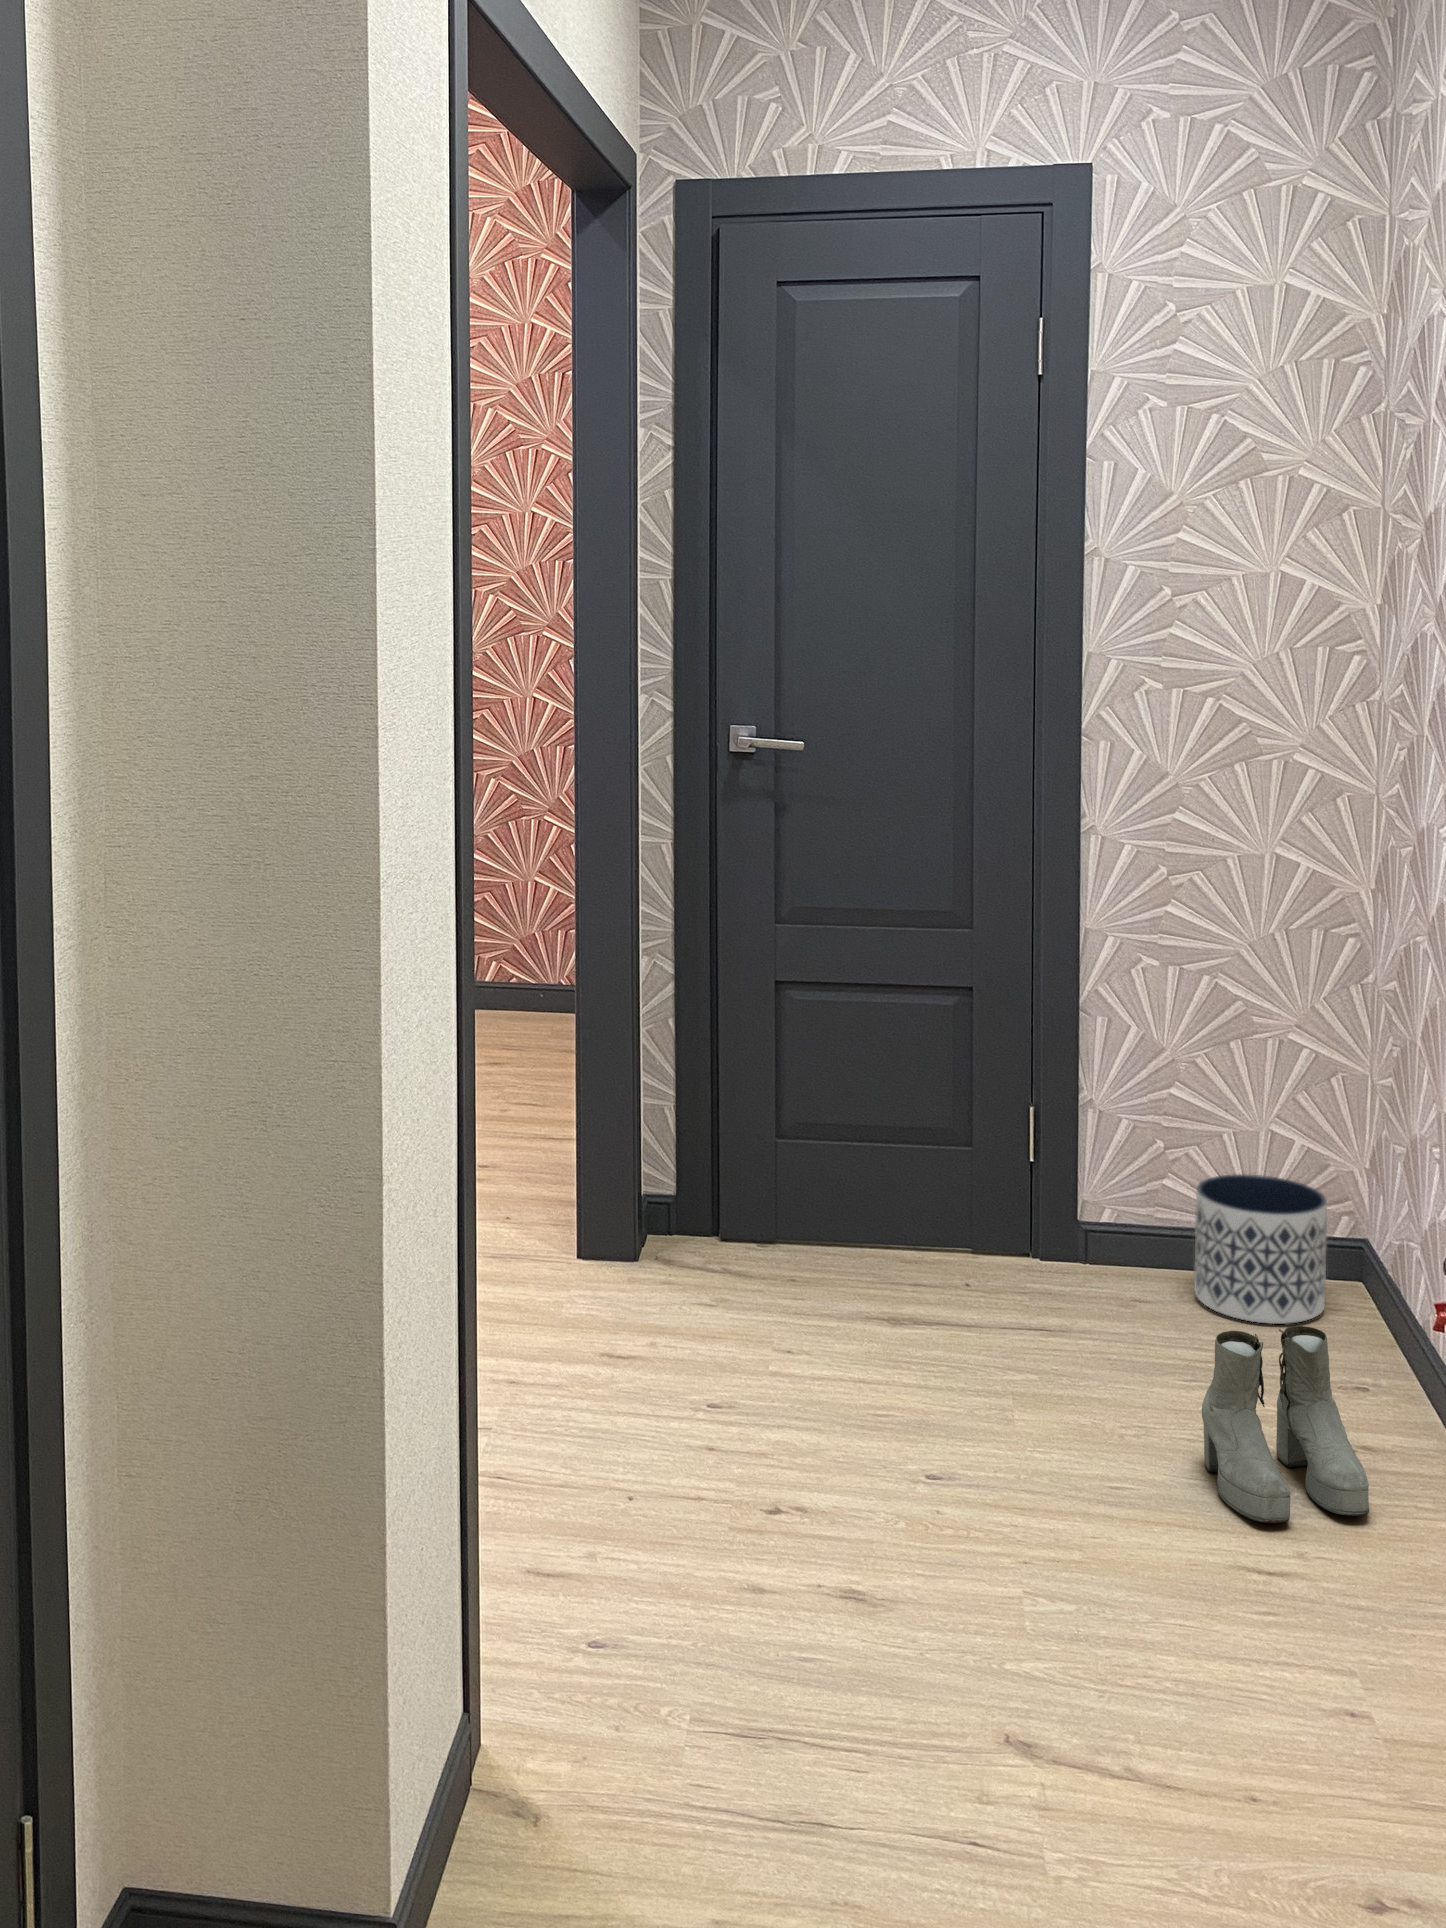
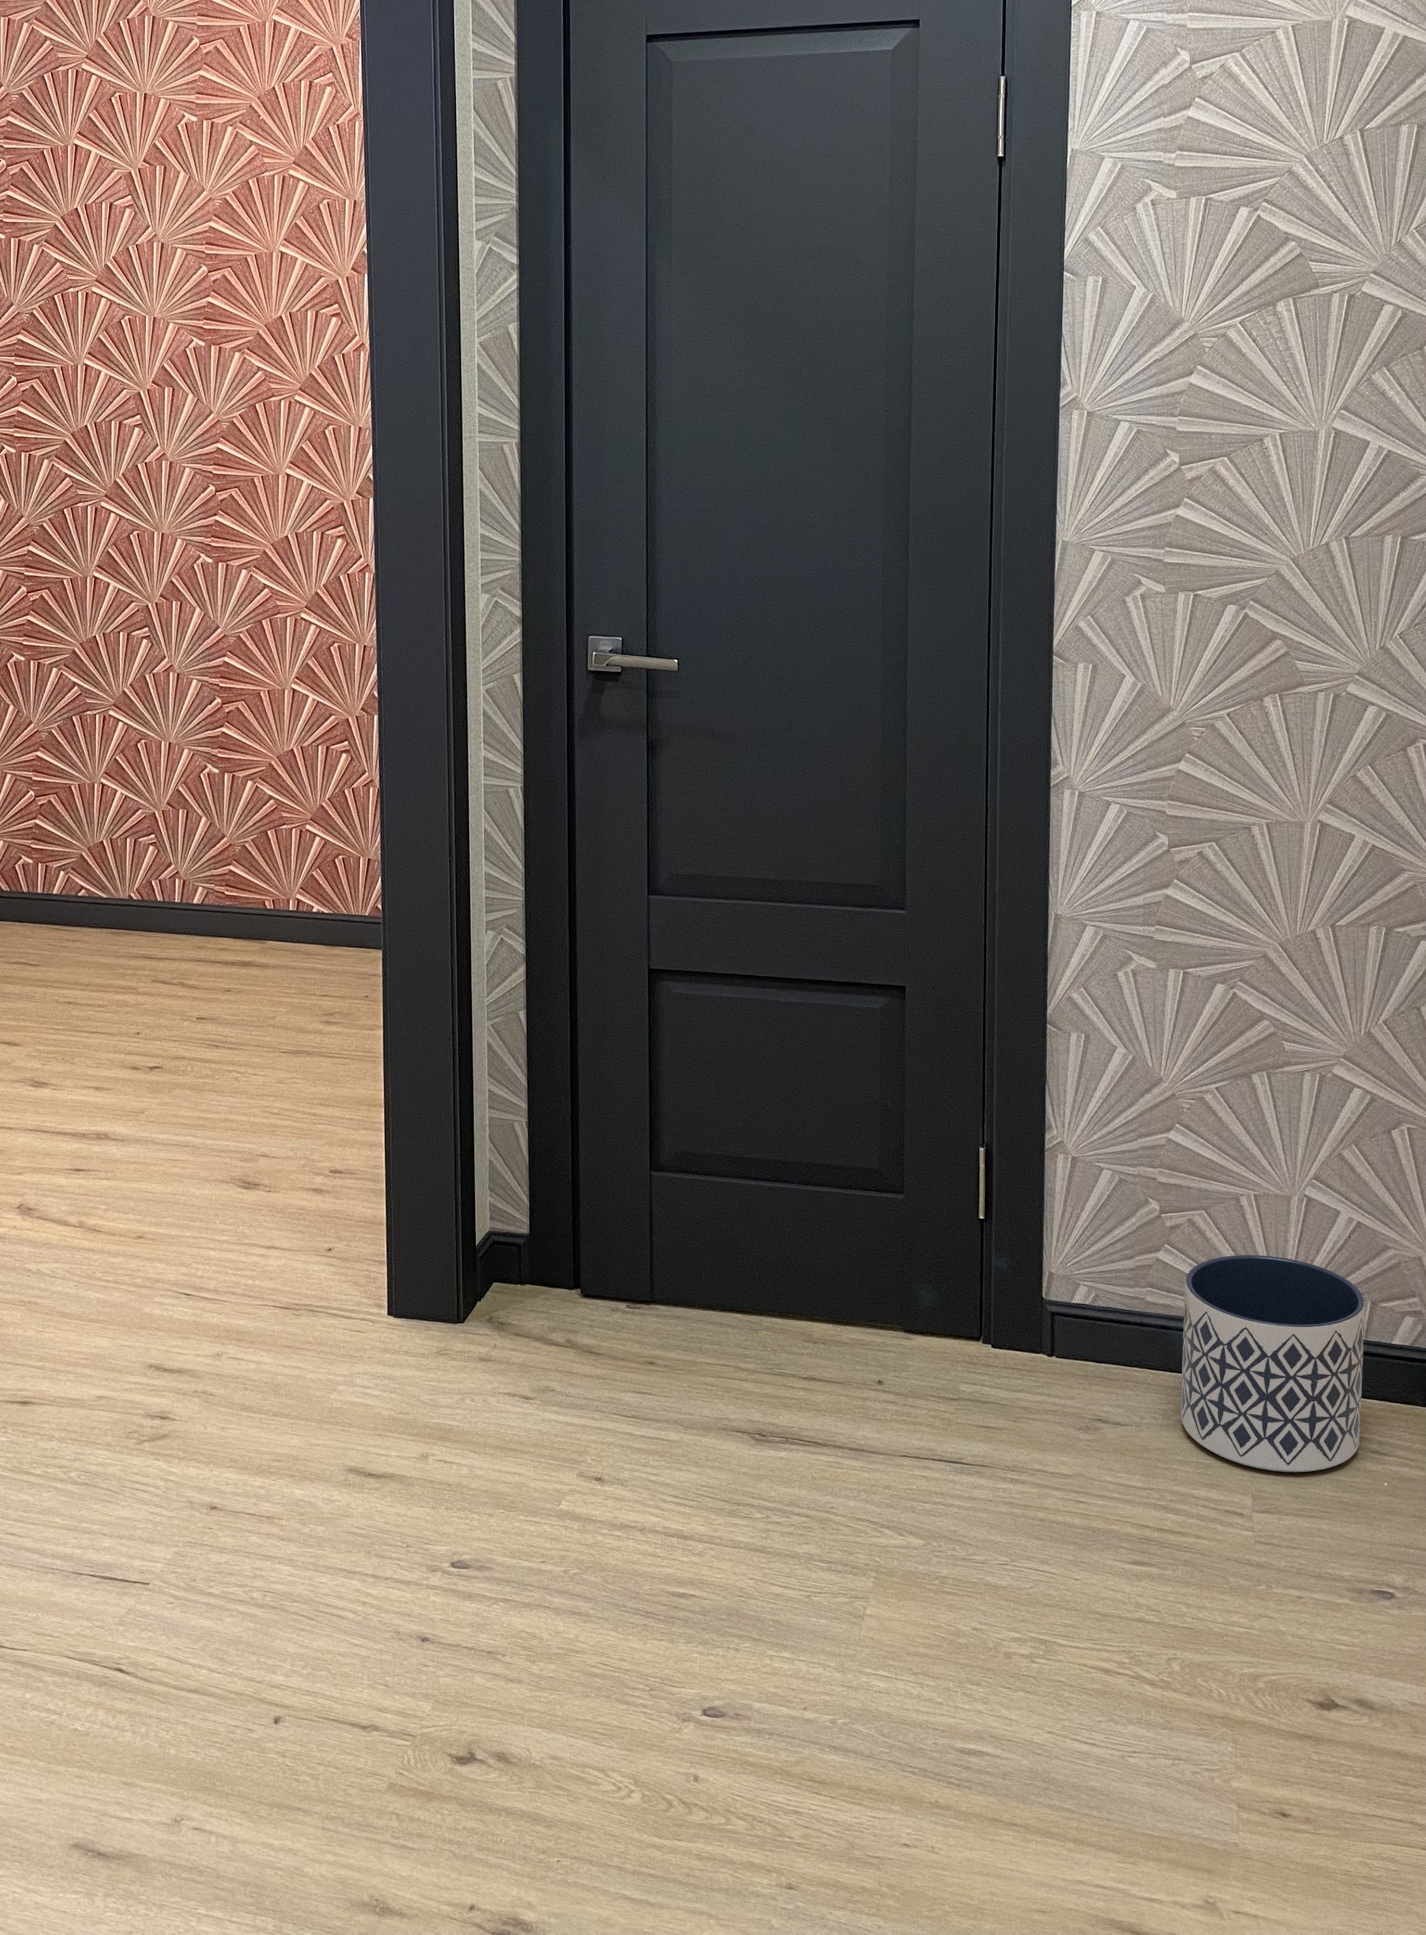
boots: present [1202,1326,1369,1523] -> none [1077,1529,1295,1831]

